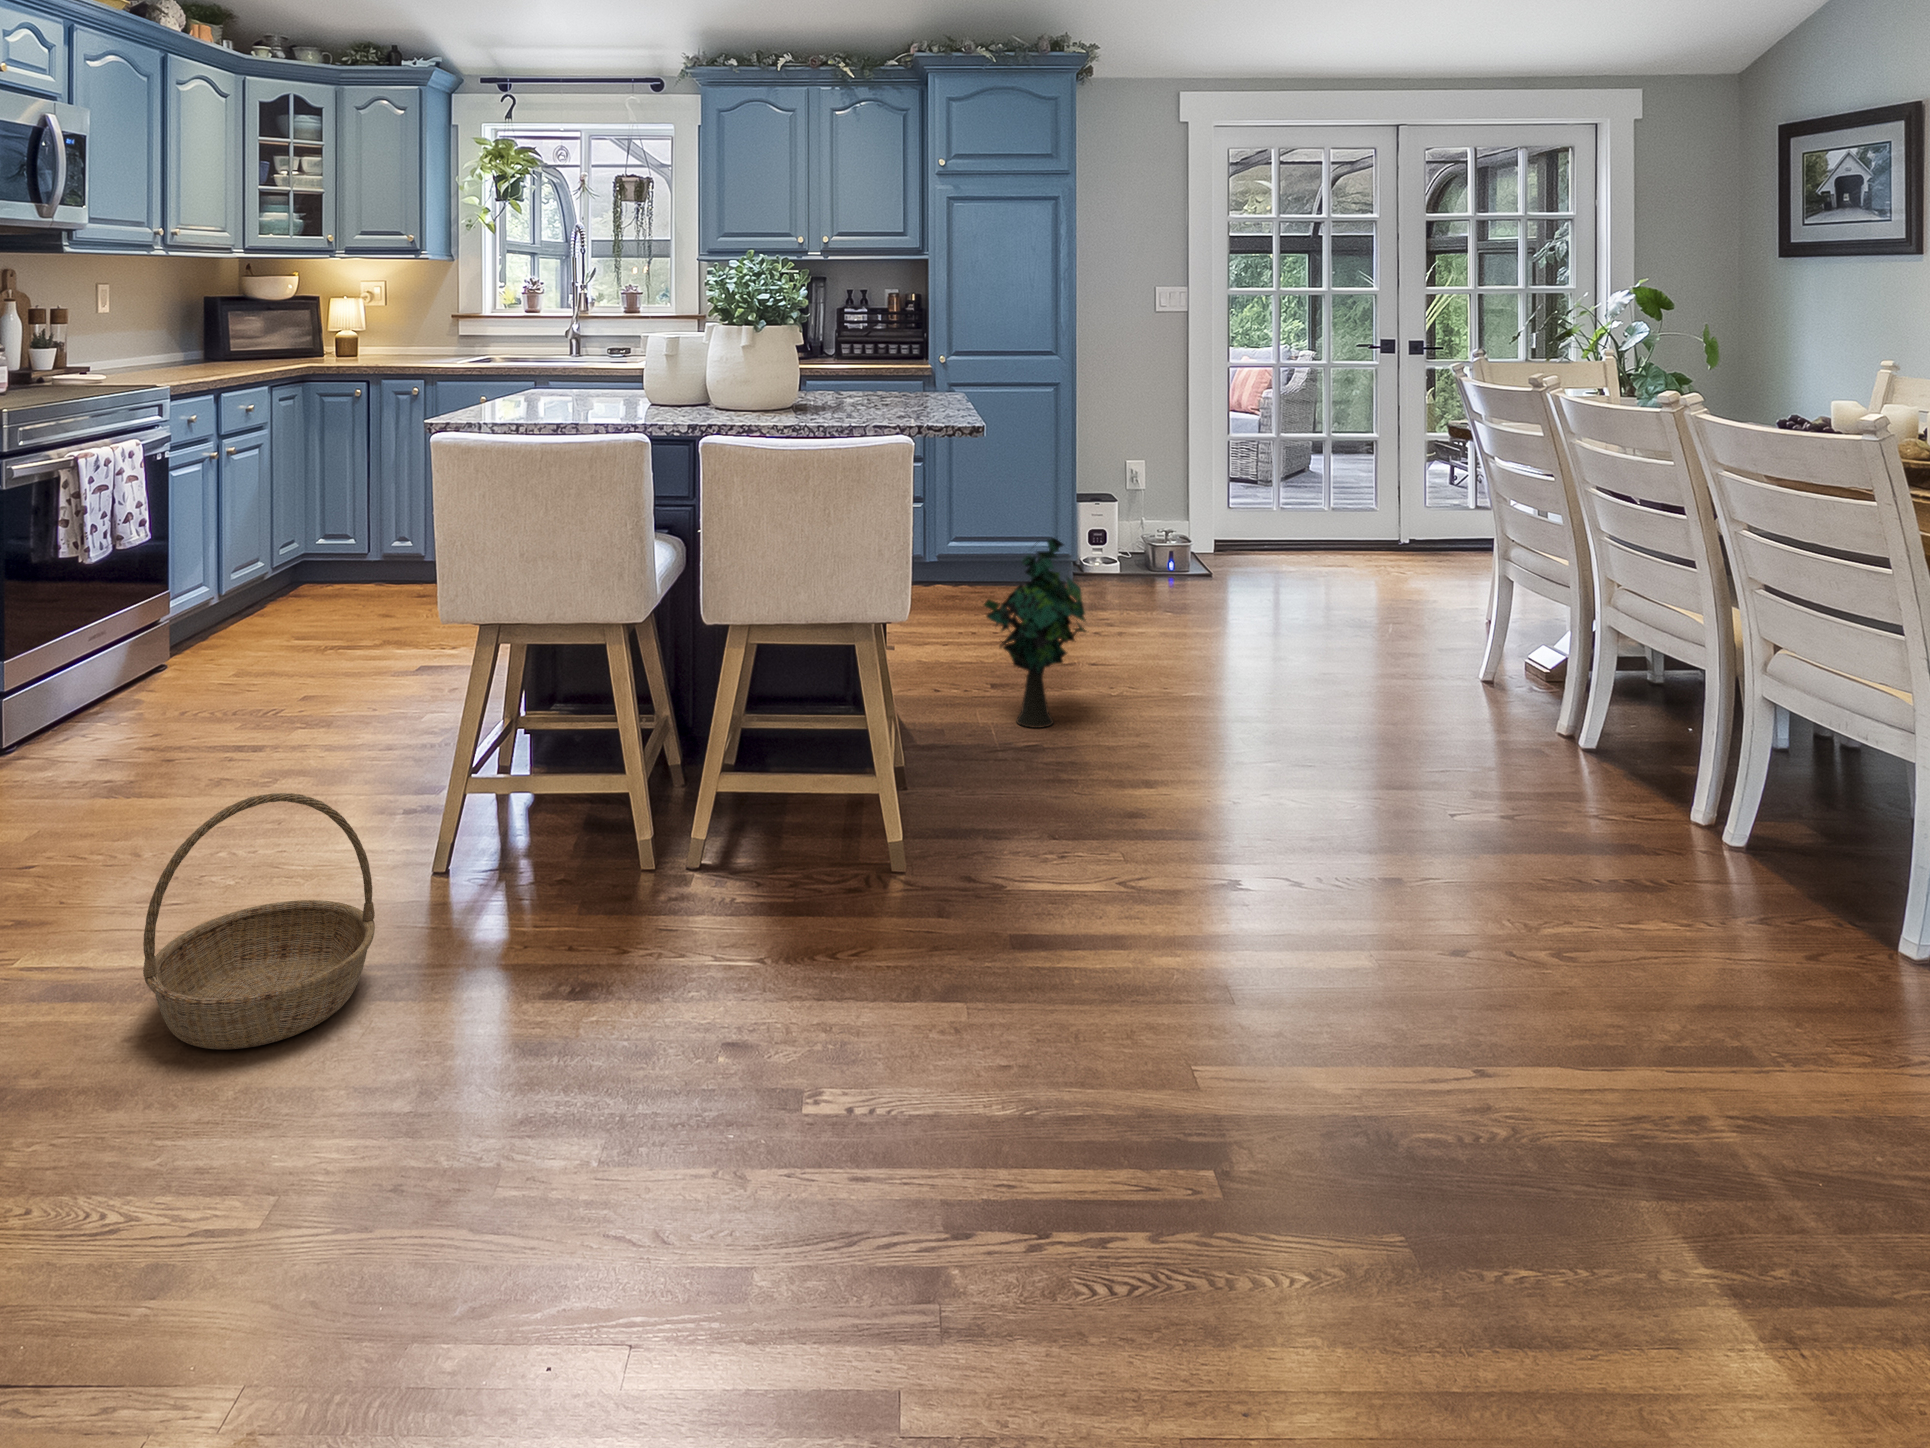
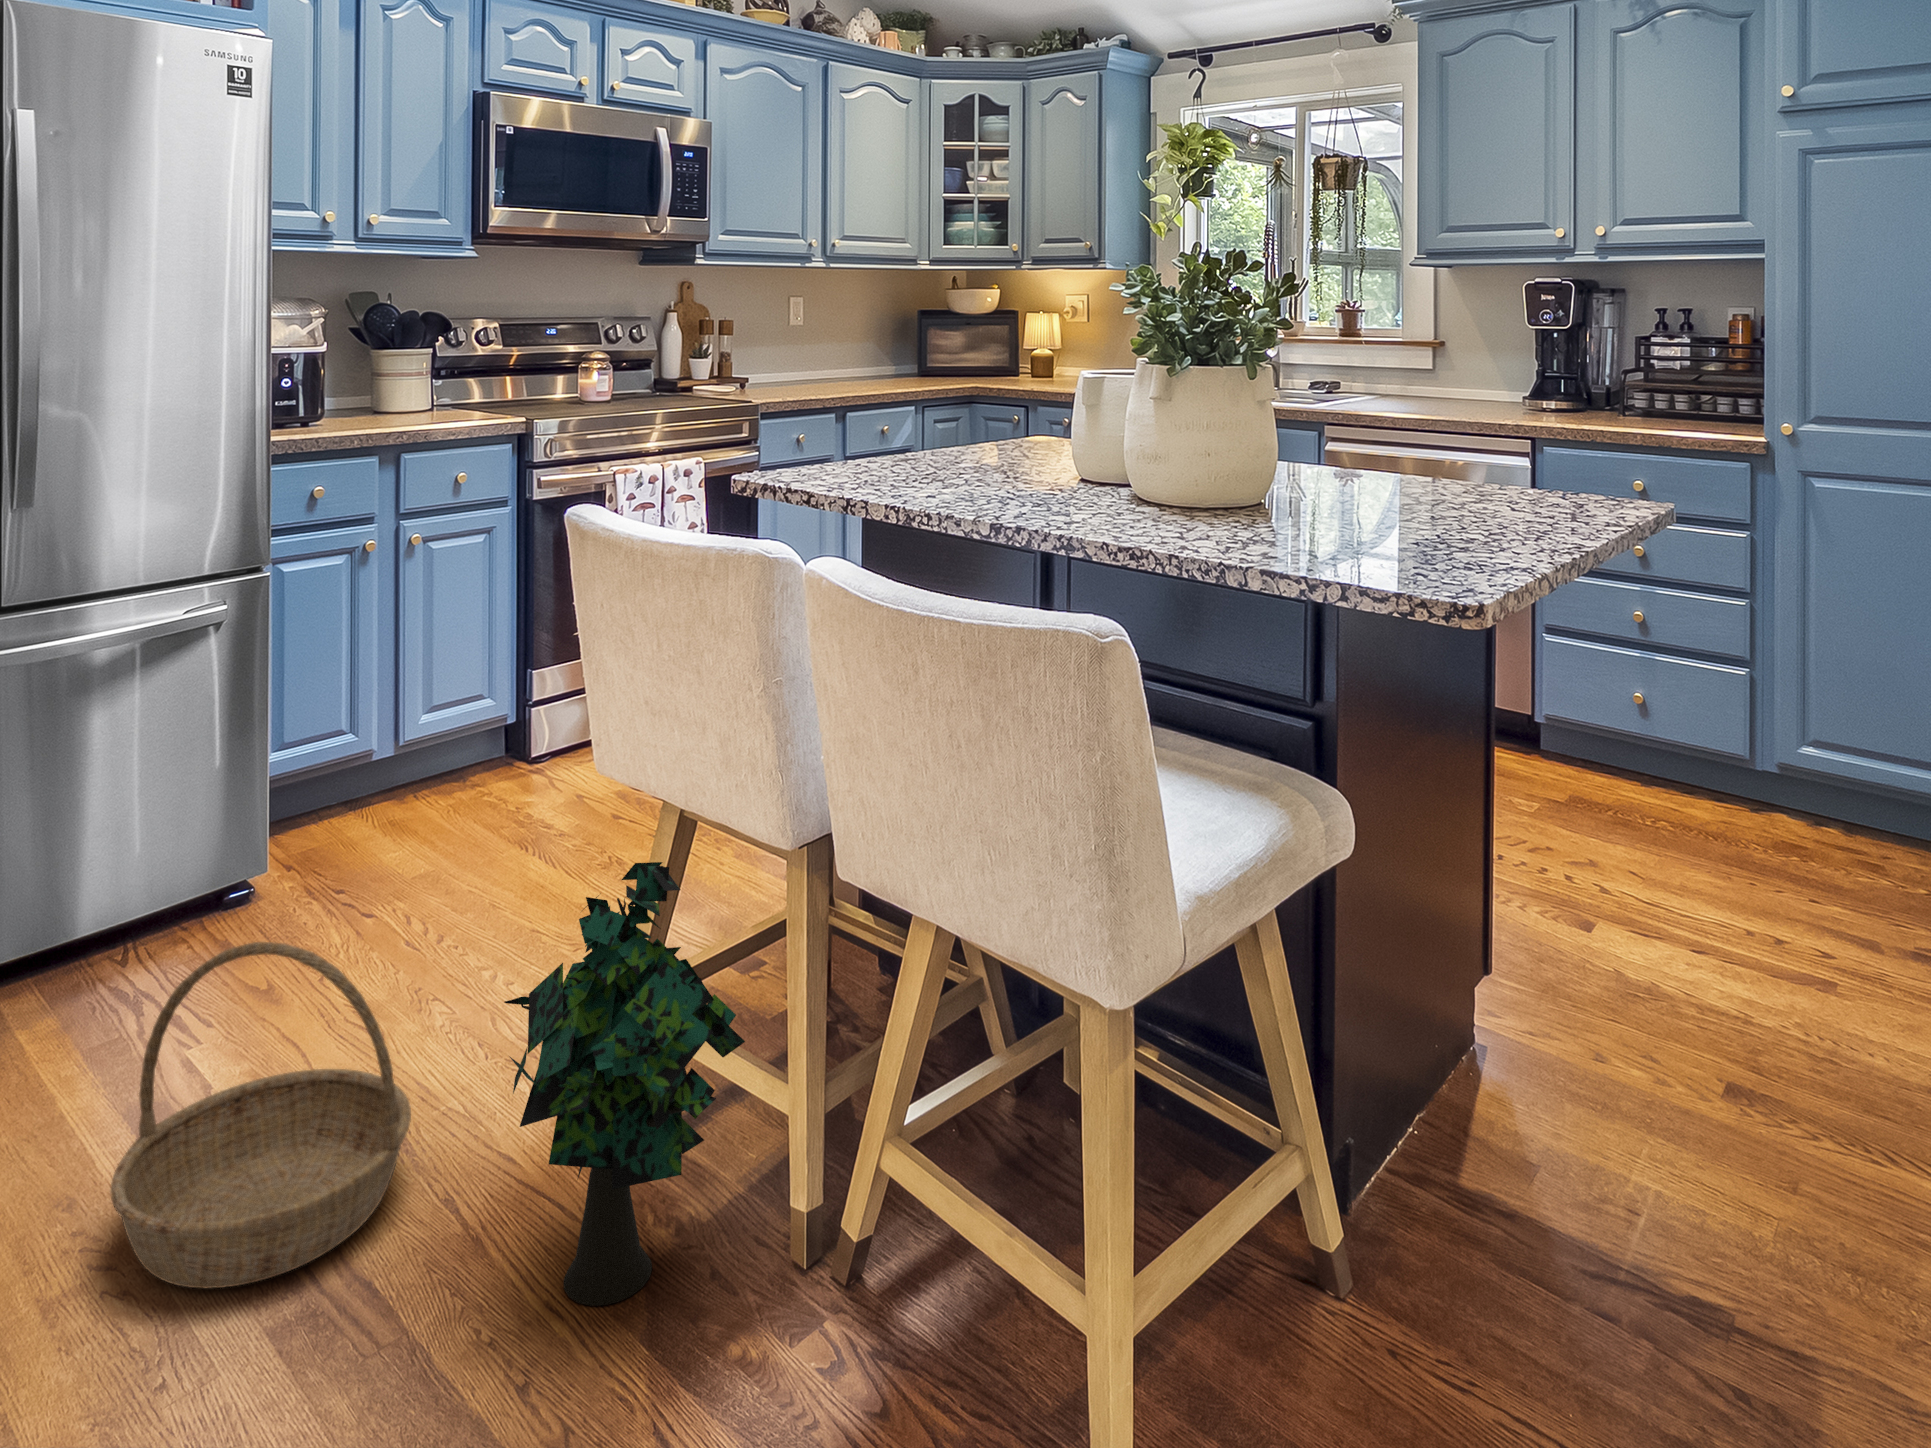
decorative plant: present [984,538,1086,728] -> present [504,862,745,1306]

